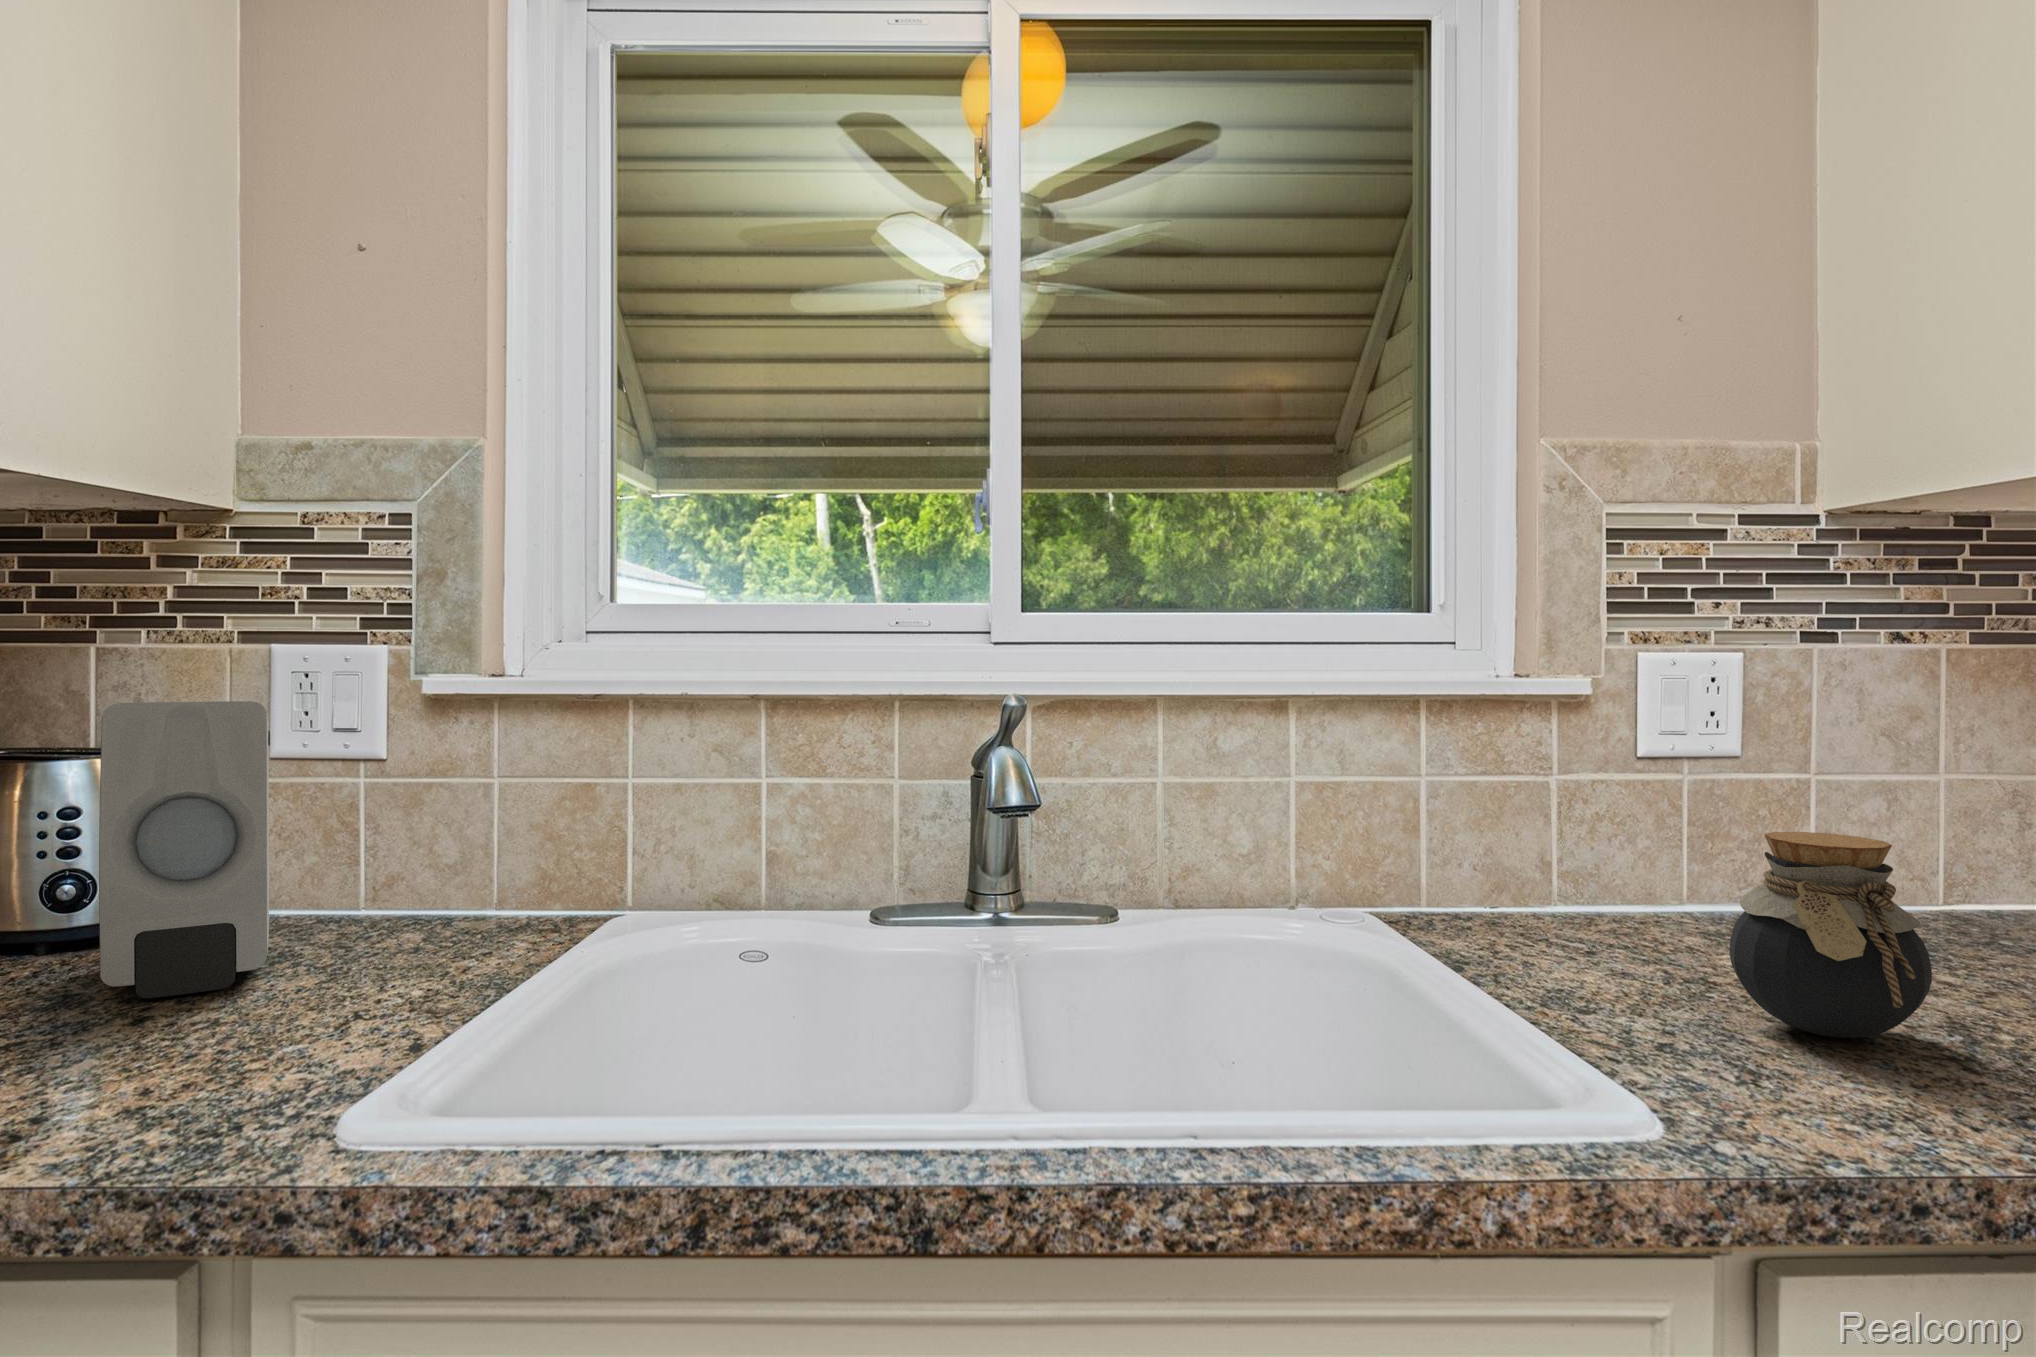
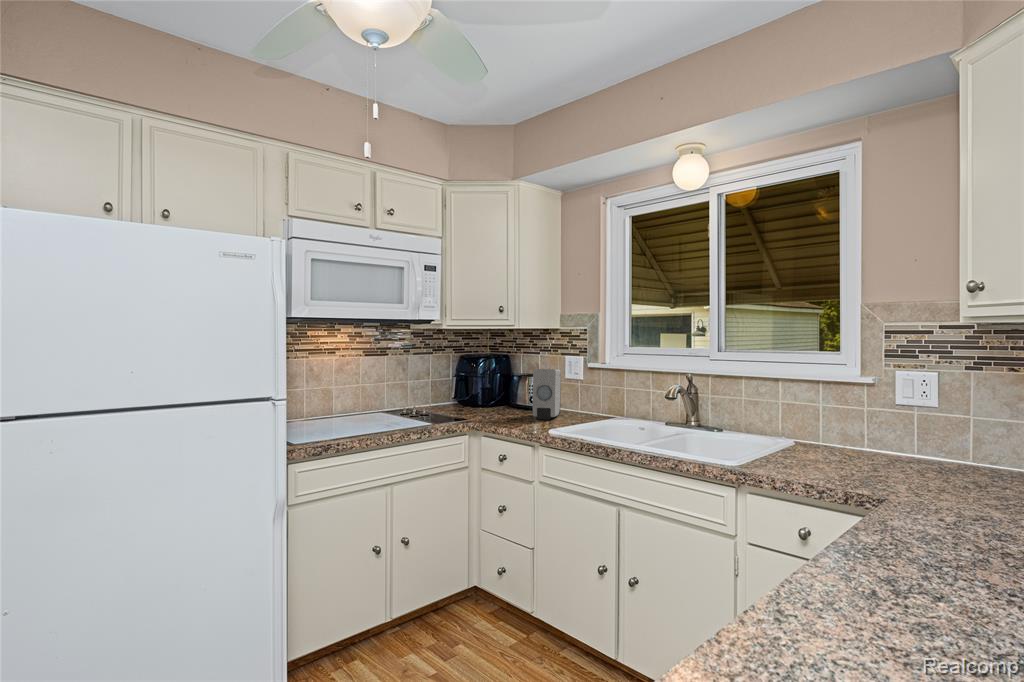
jar: present [1729,832,1932,1038] -> none [806,423,854,474]

